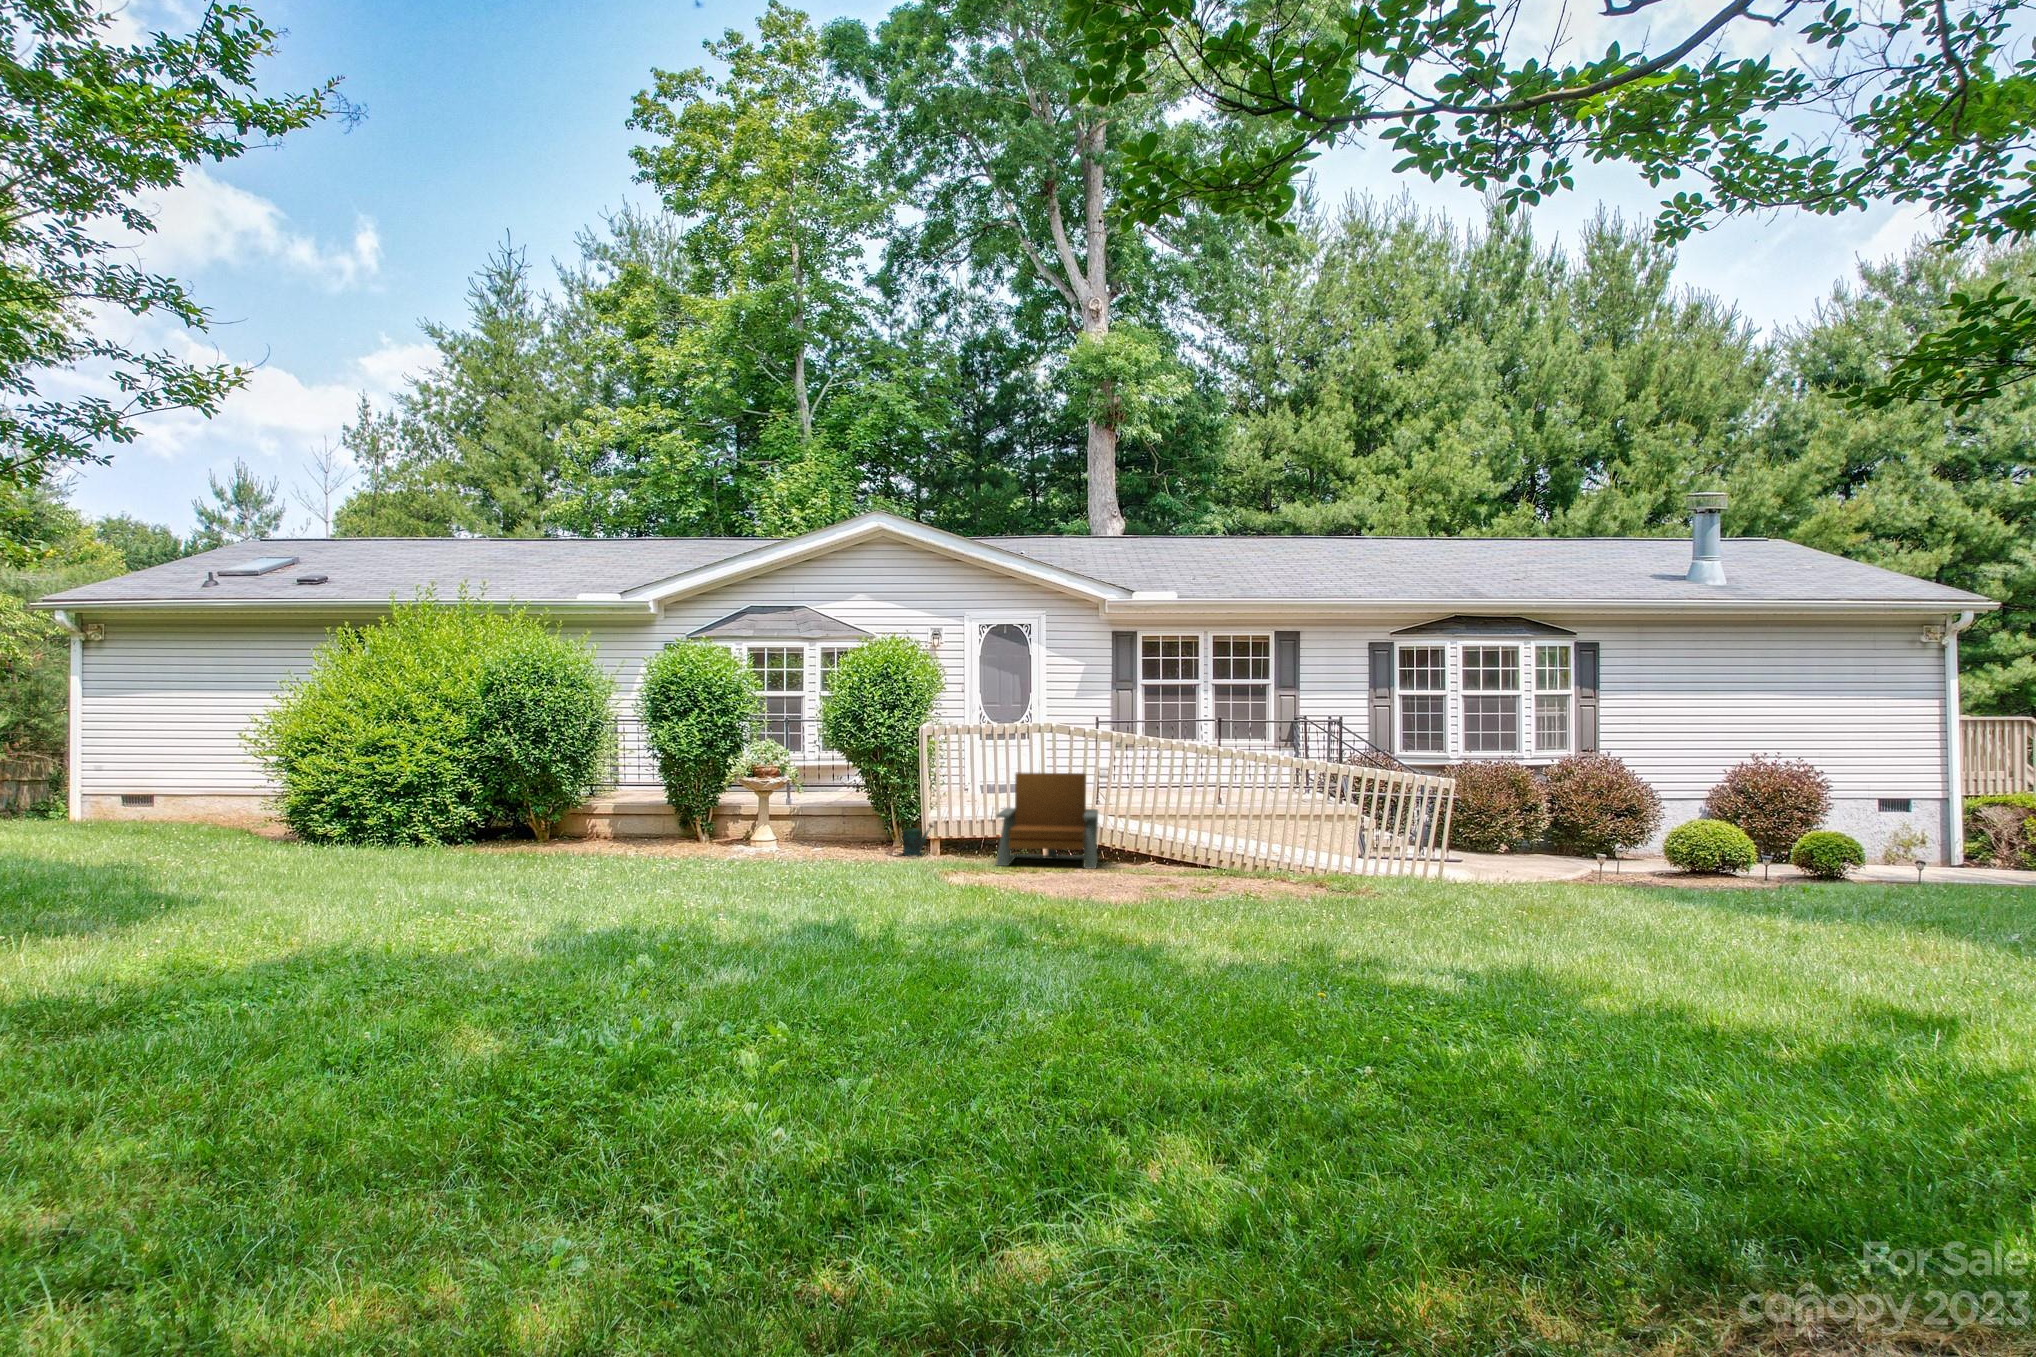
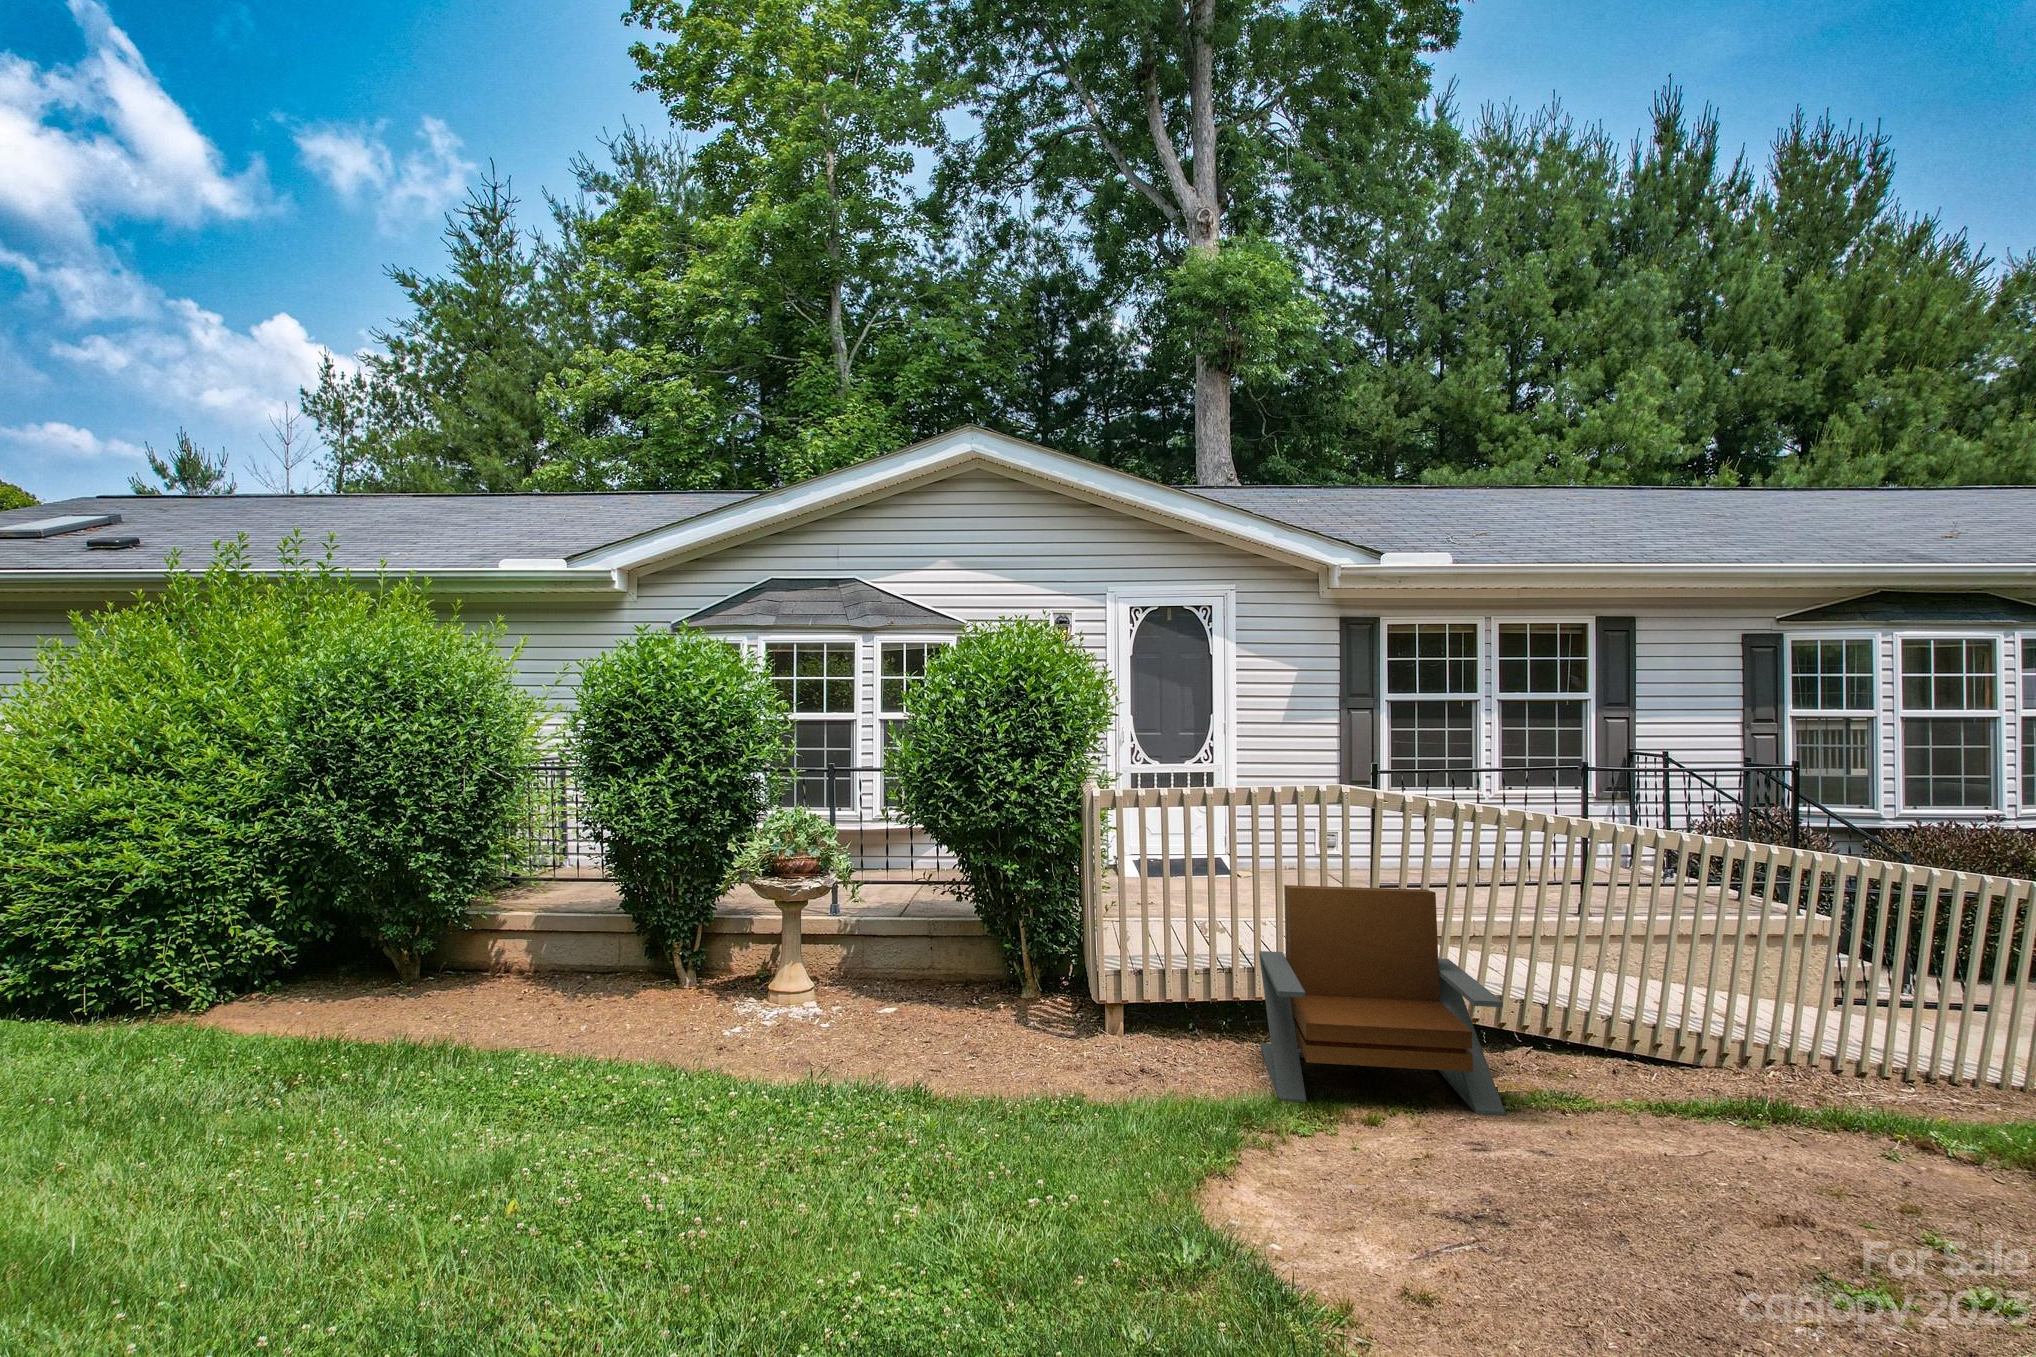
watering can: present [902,824,933,856] -> none [1052,975,1113,1048]

